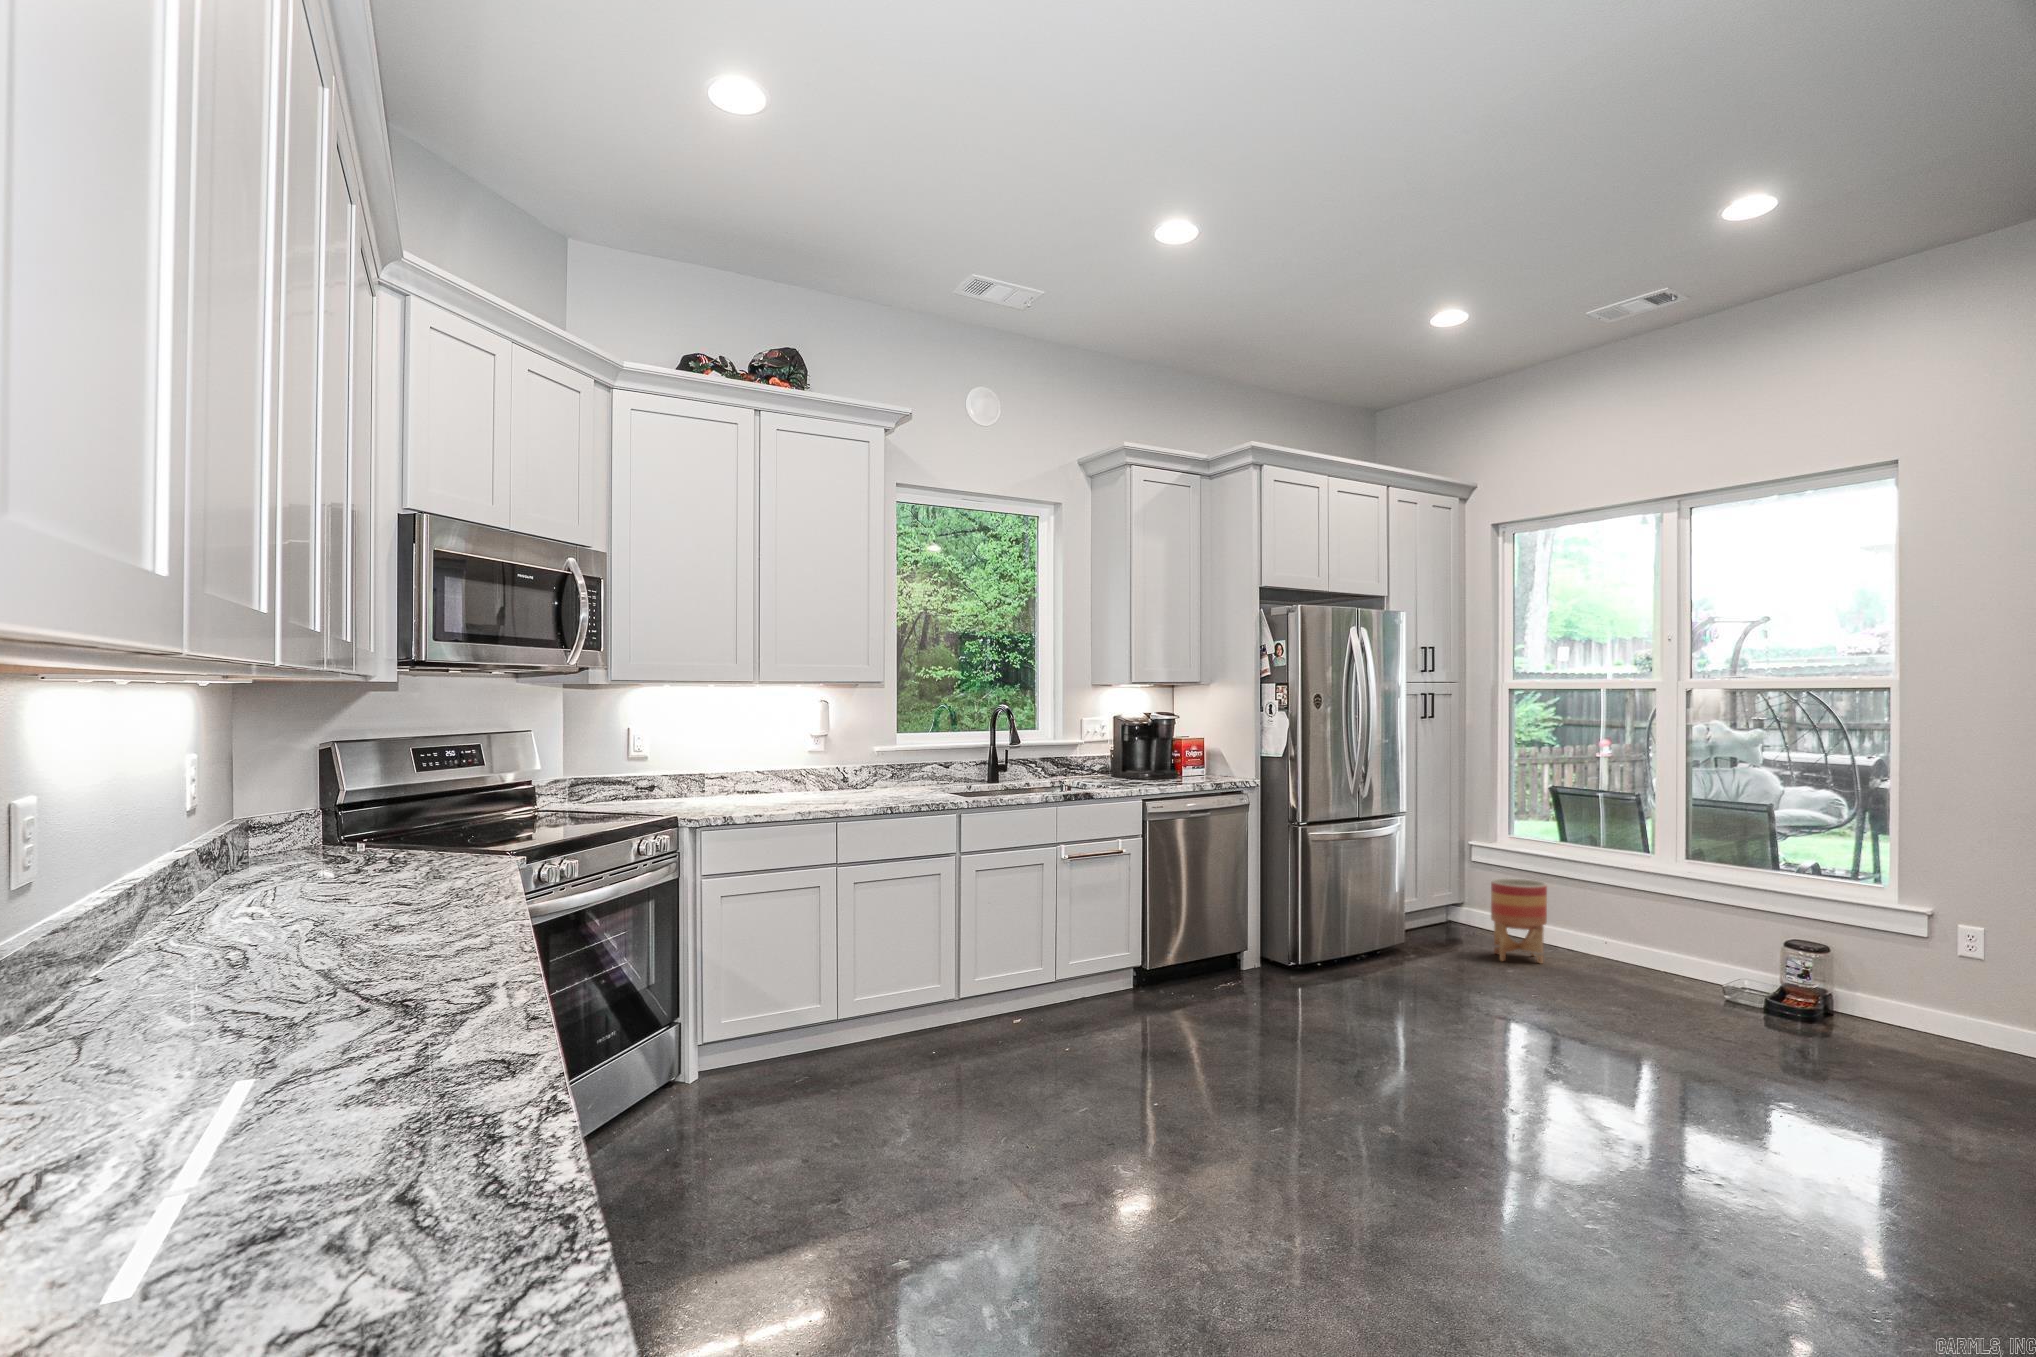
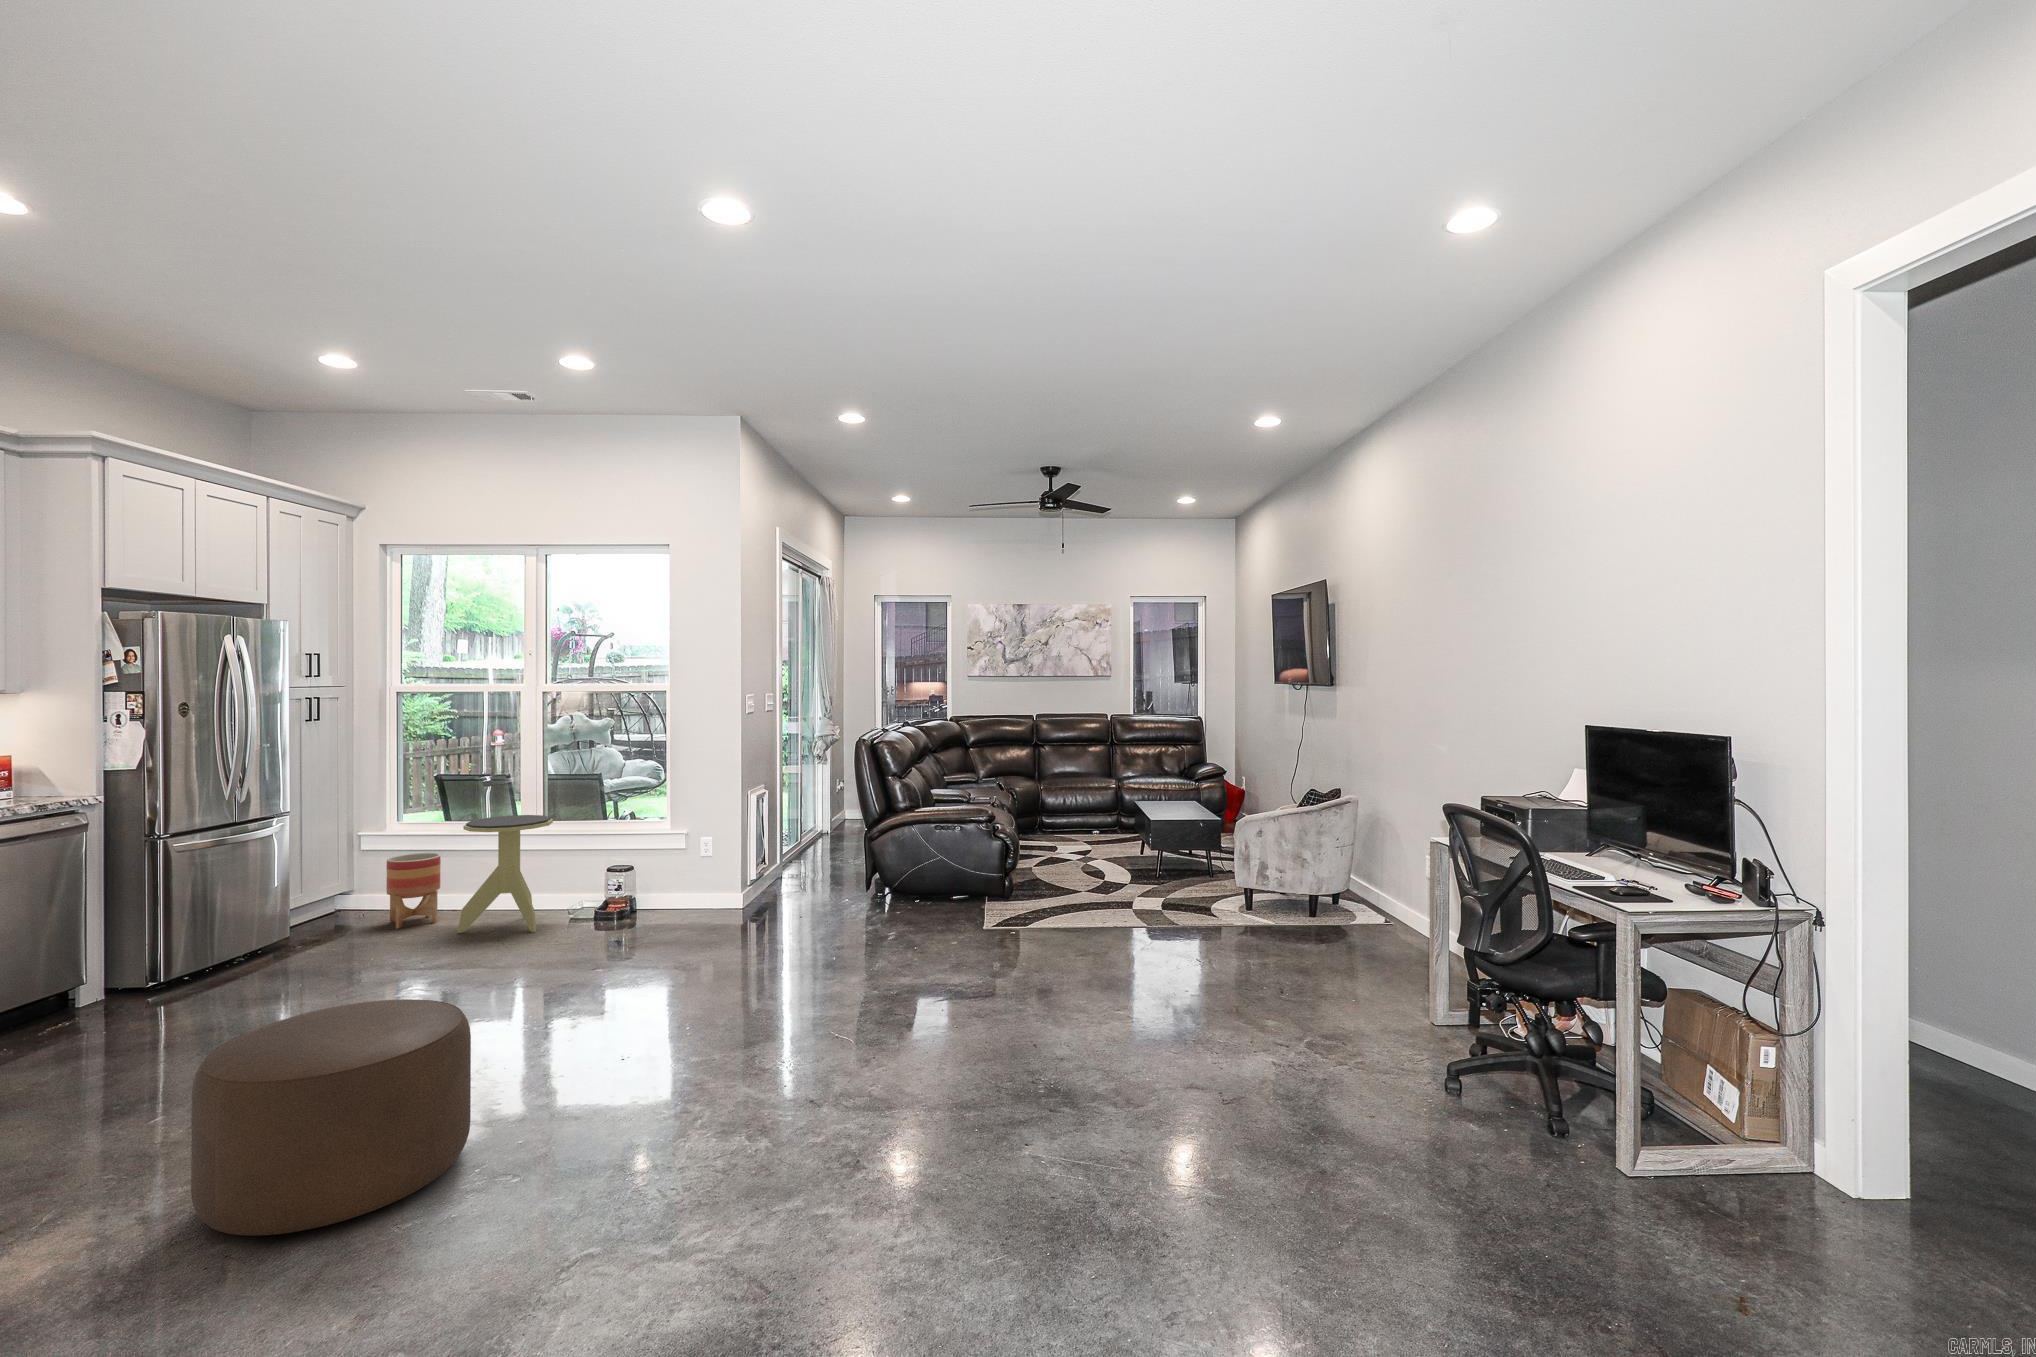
side table: none [1565,846,1680,998] -> present [458,815,553,933]
ottoman: none [1324,996,1564,1207] -> present [191,999,471,1236]

